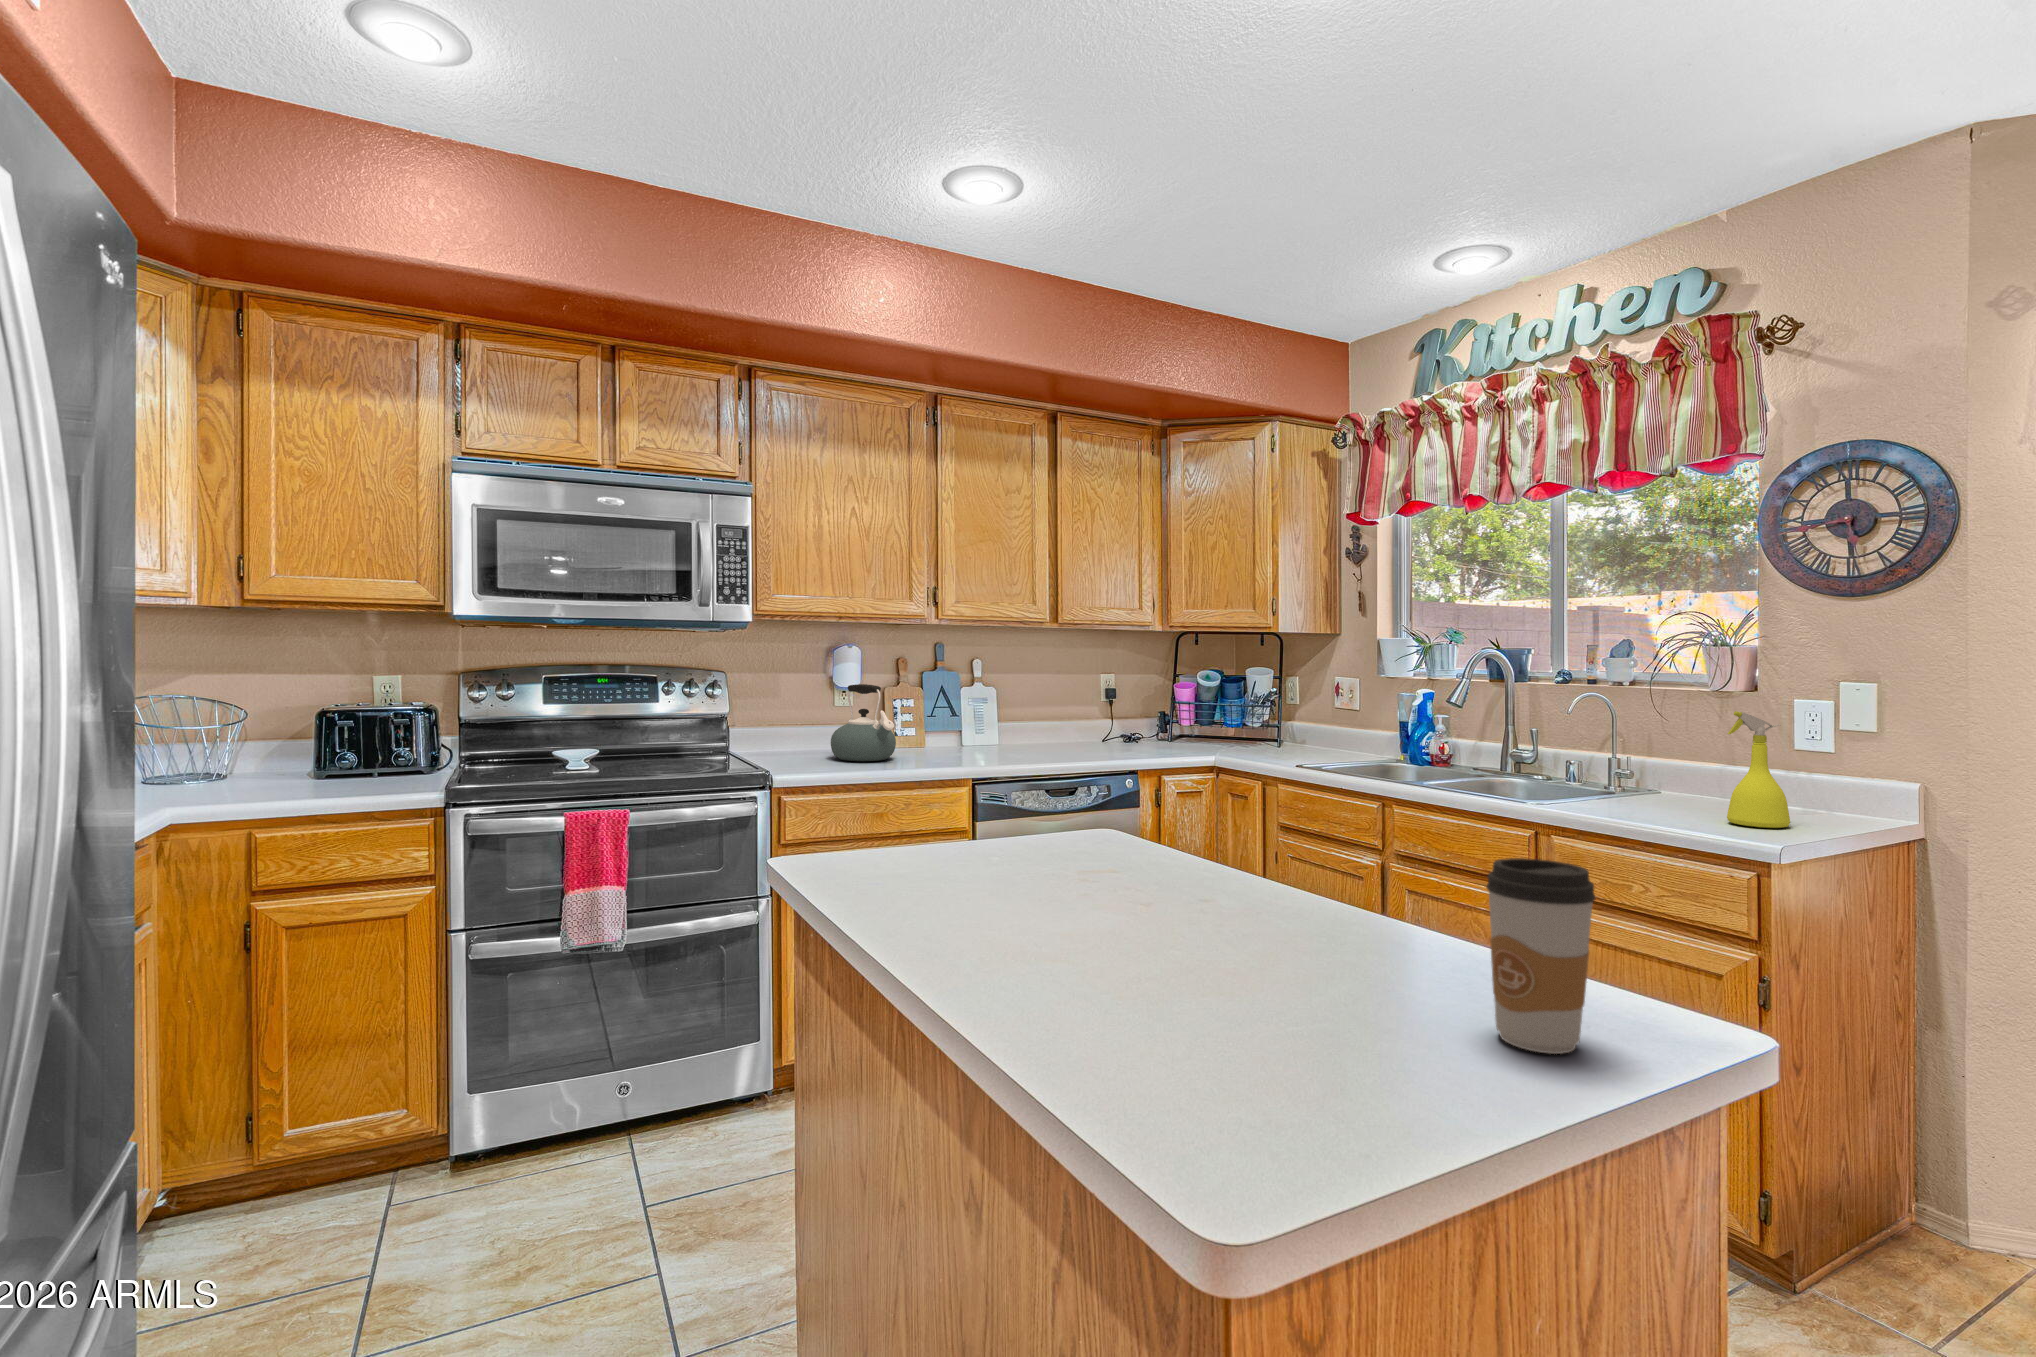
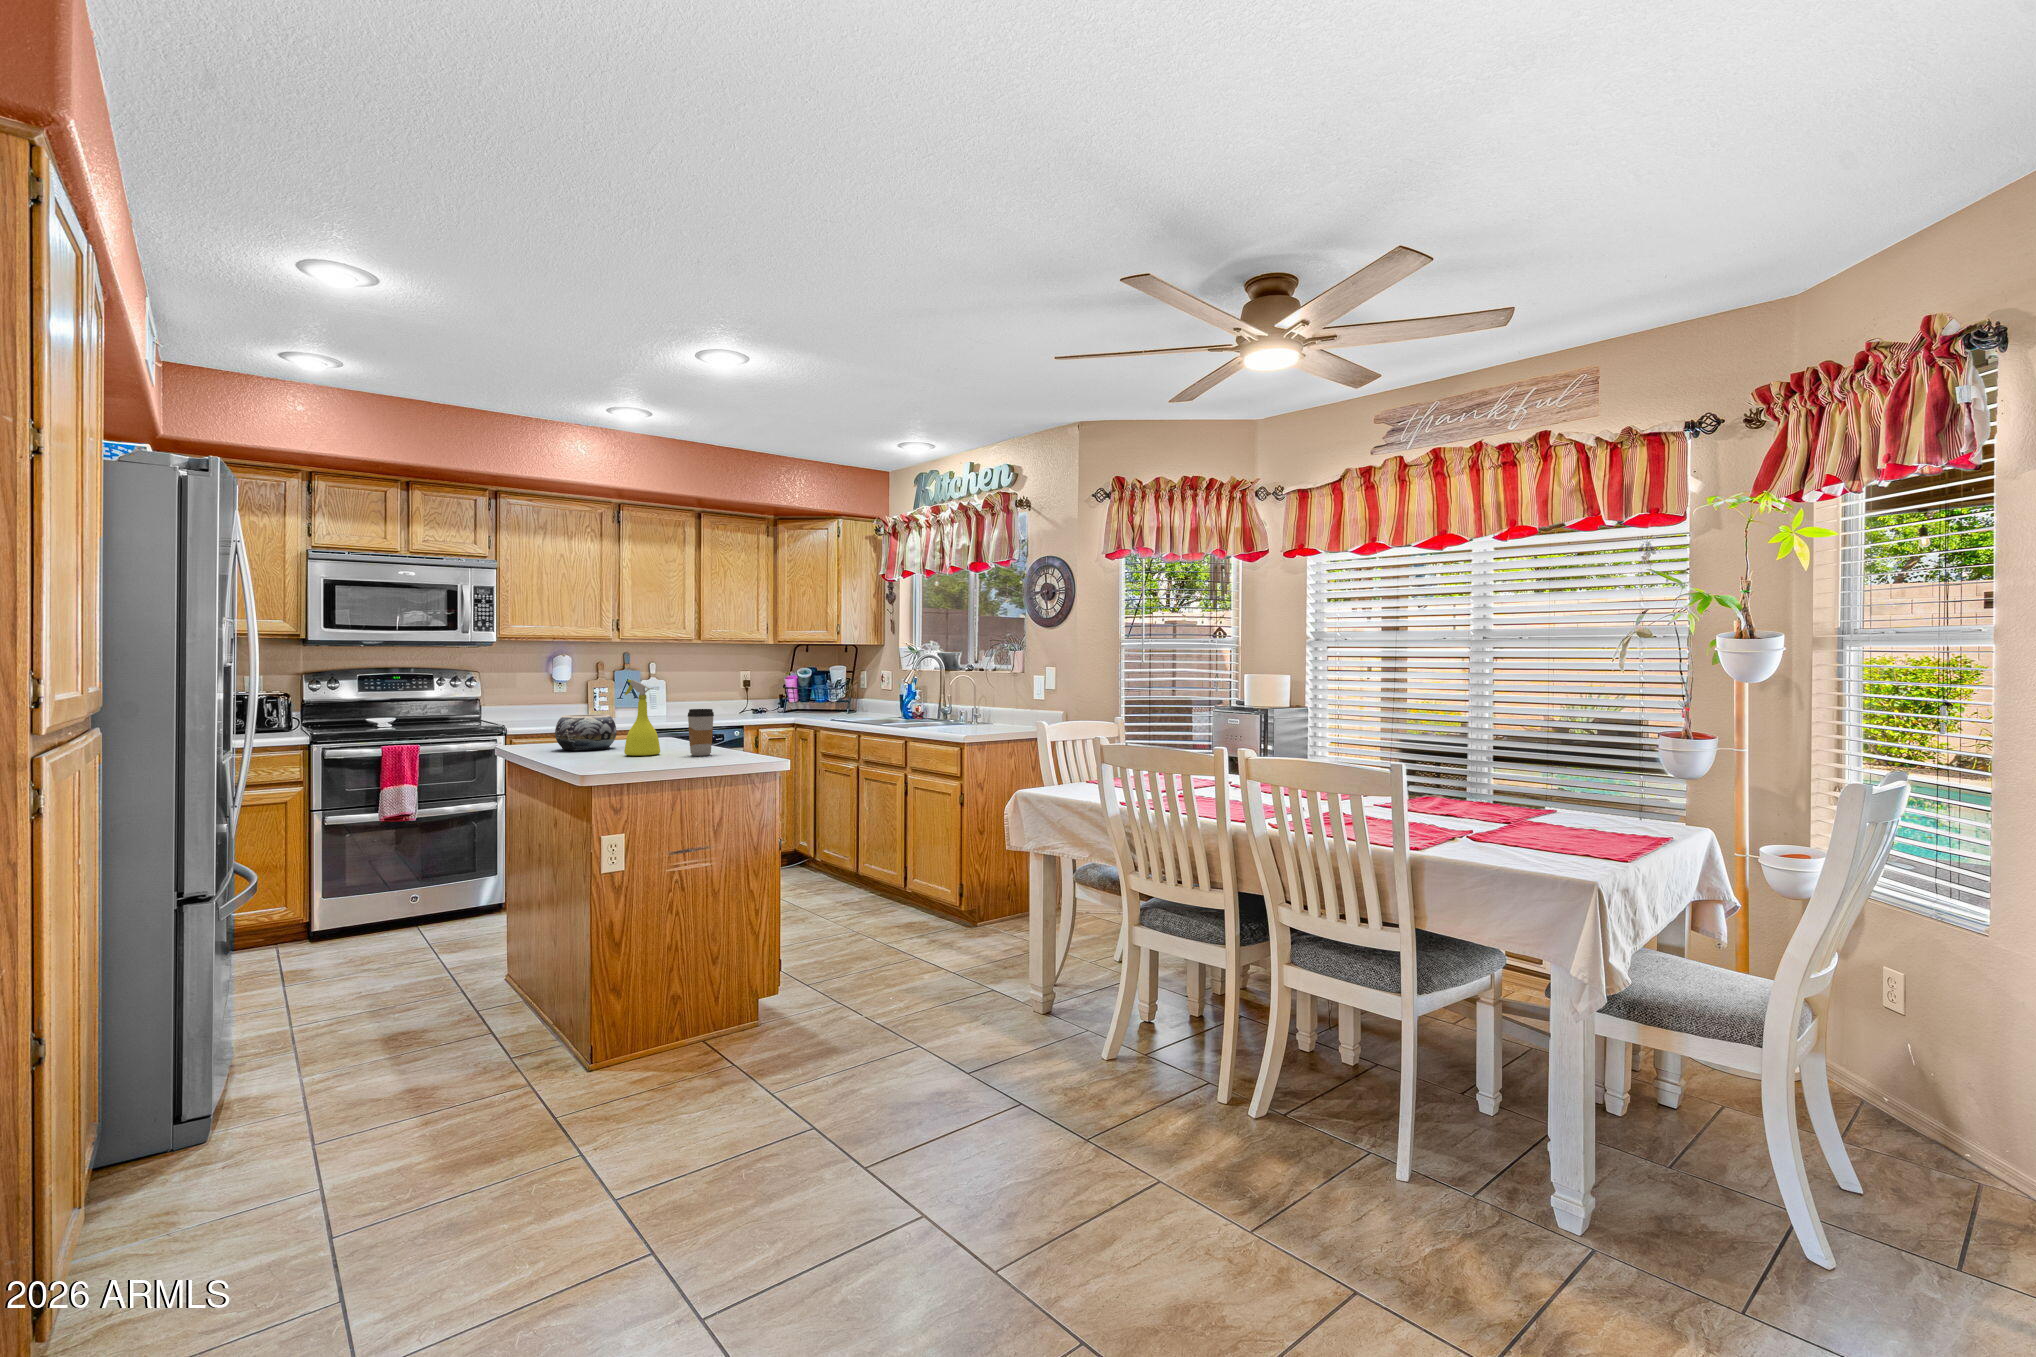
kettle: present [831,684,896,761] -> none [548,678,590,723]
spray bottle: present [1727,711,1790,828] -> present [624,680,660,756]
decorative bowl: none [949,817,1110,939] -> present [555,715,617,750]

